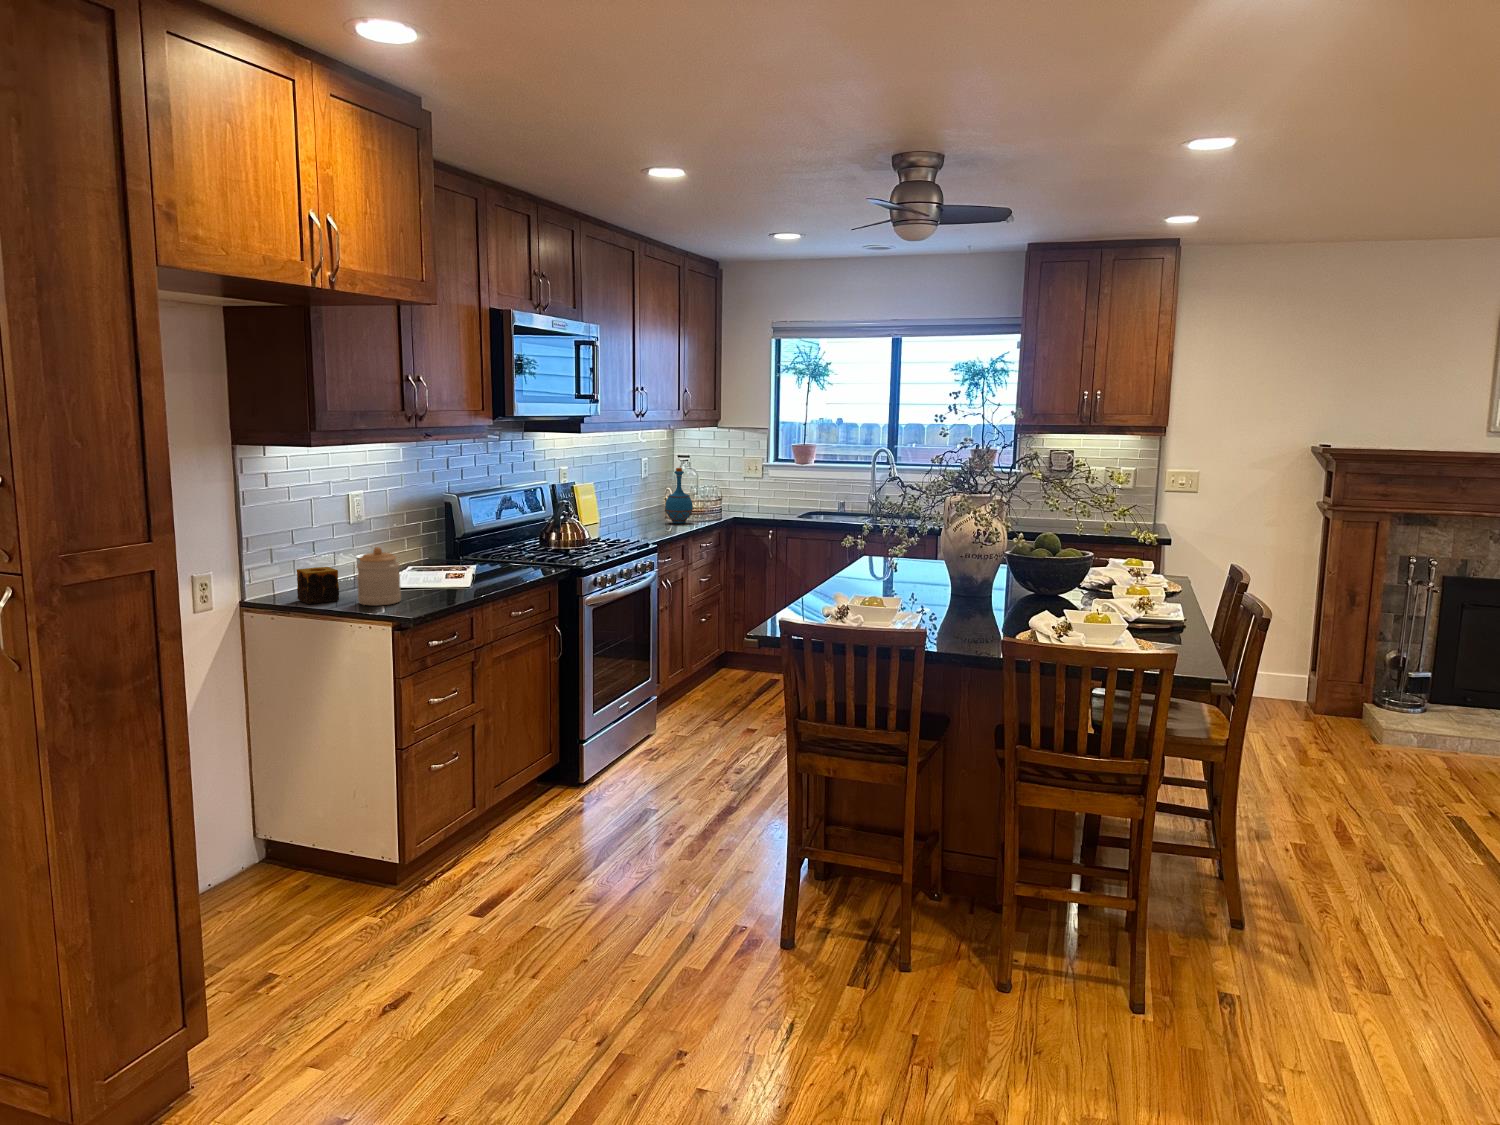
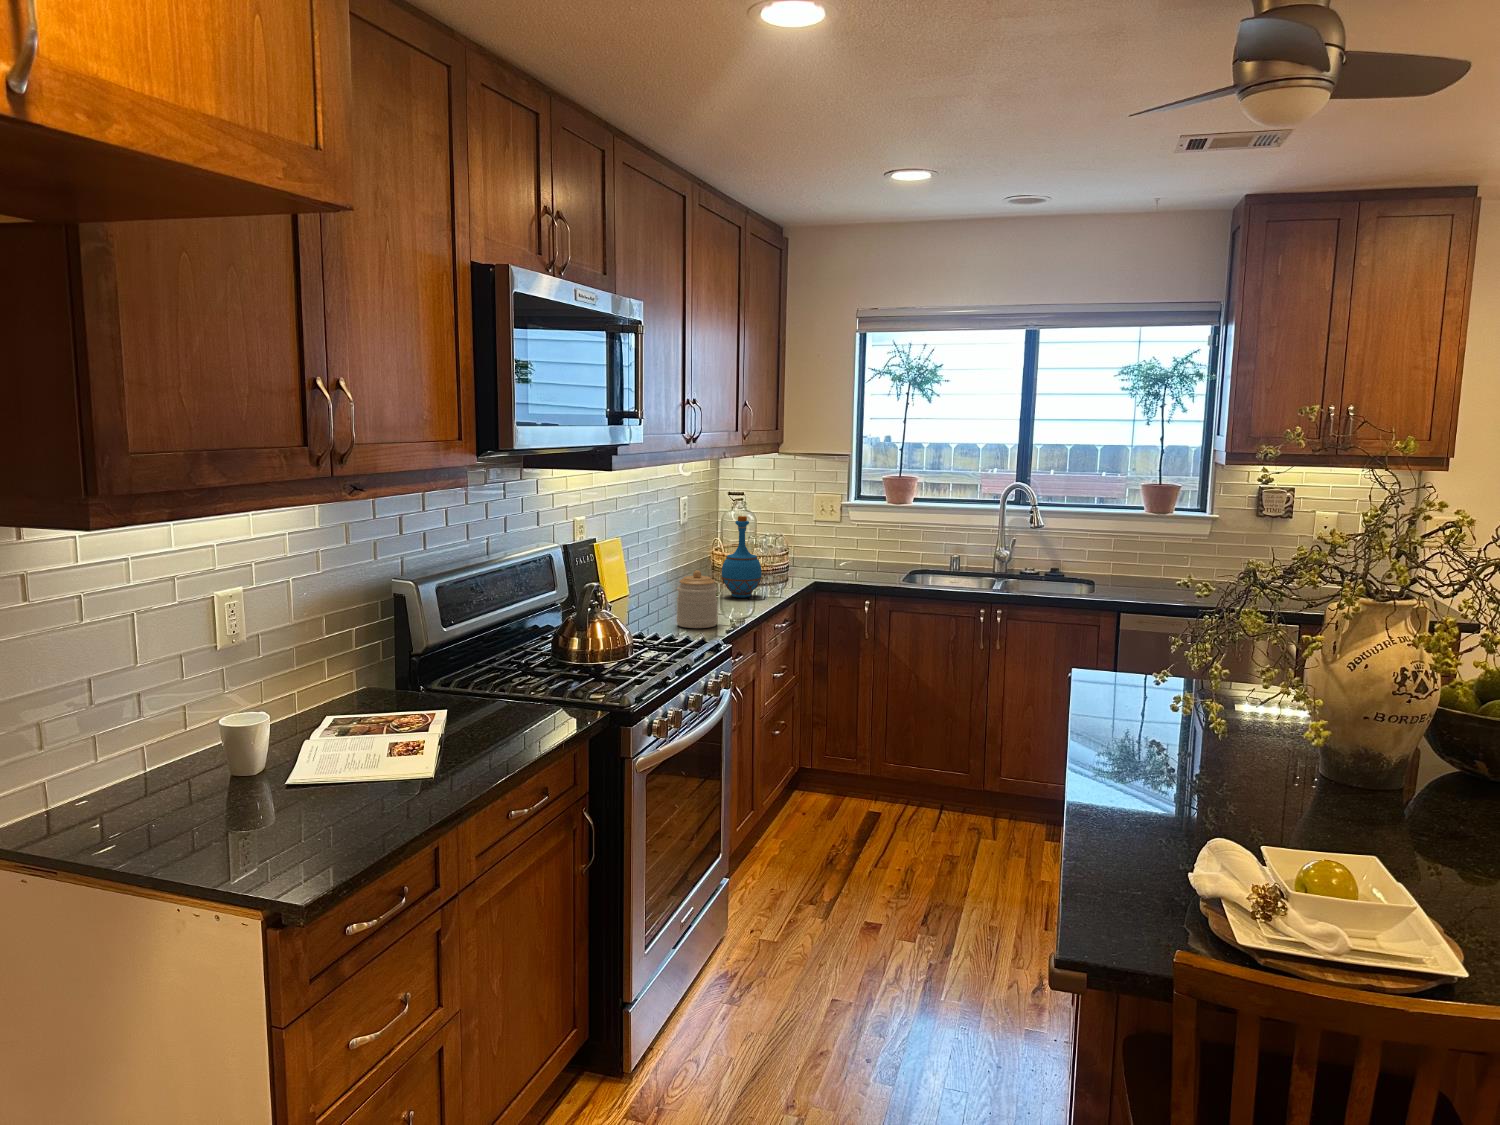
jar: present [357,547,401,605] -> present [677,570,717,628]
candle: present [297,567,339,604] -> none [85,756,173,845]

